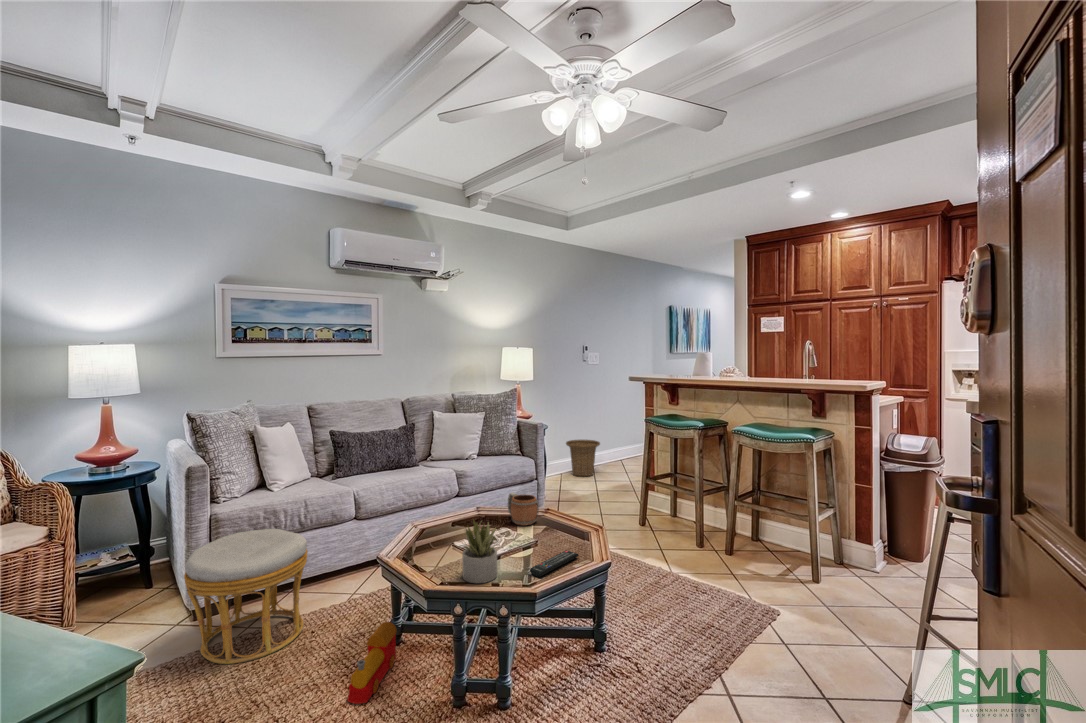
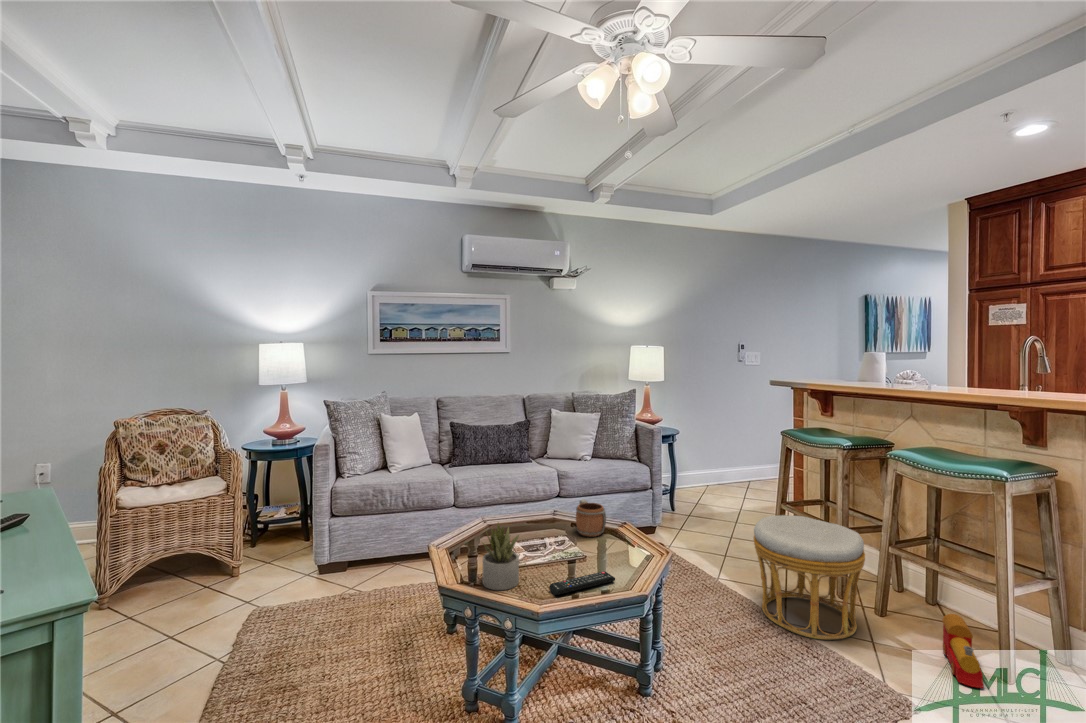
basket: present [566,440,600,477] -> none [713,449,754,492]
ottoman: present [184,529,308,664] -> present [753,515,865,640]
toy train: present [347,622,397,704] -> present [942,614,984,688]

